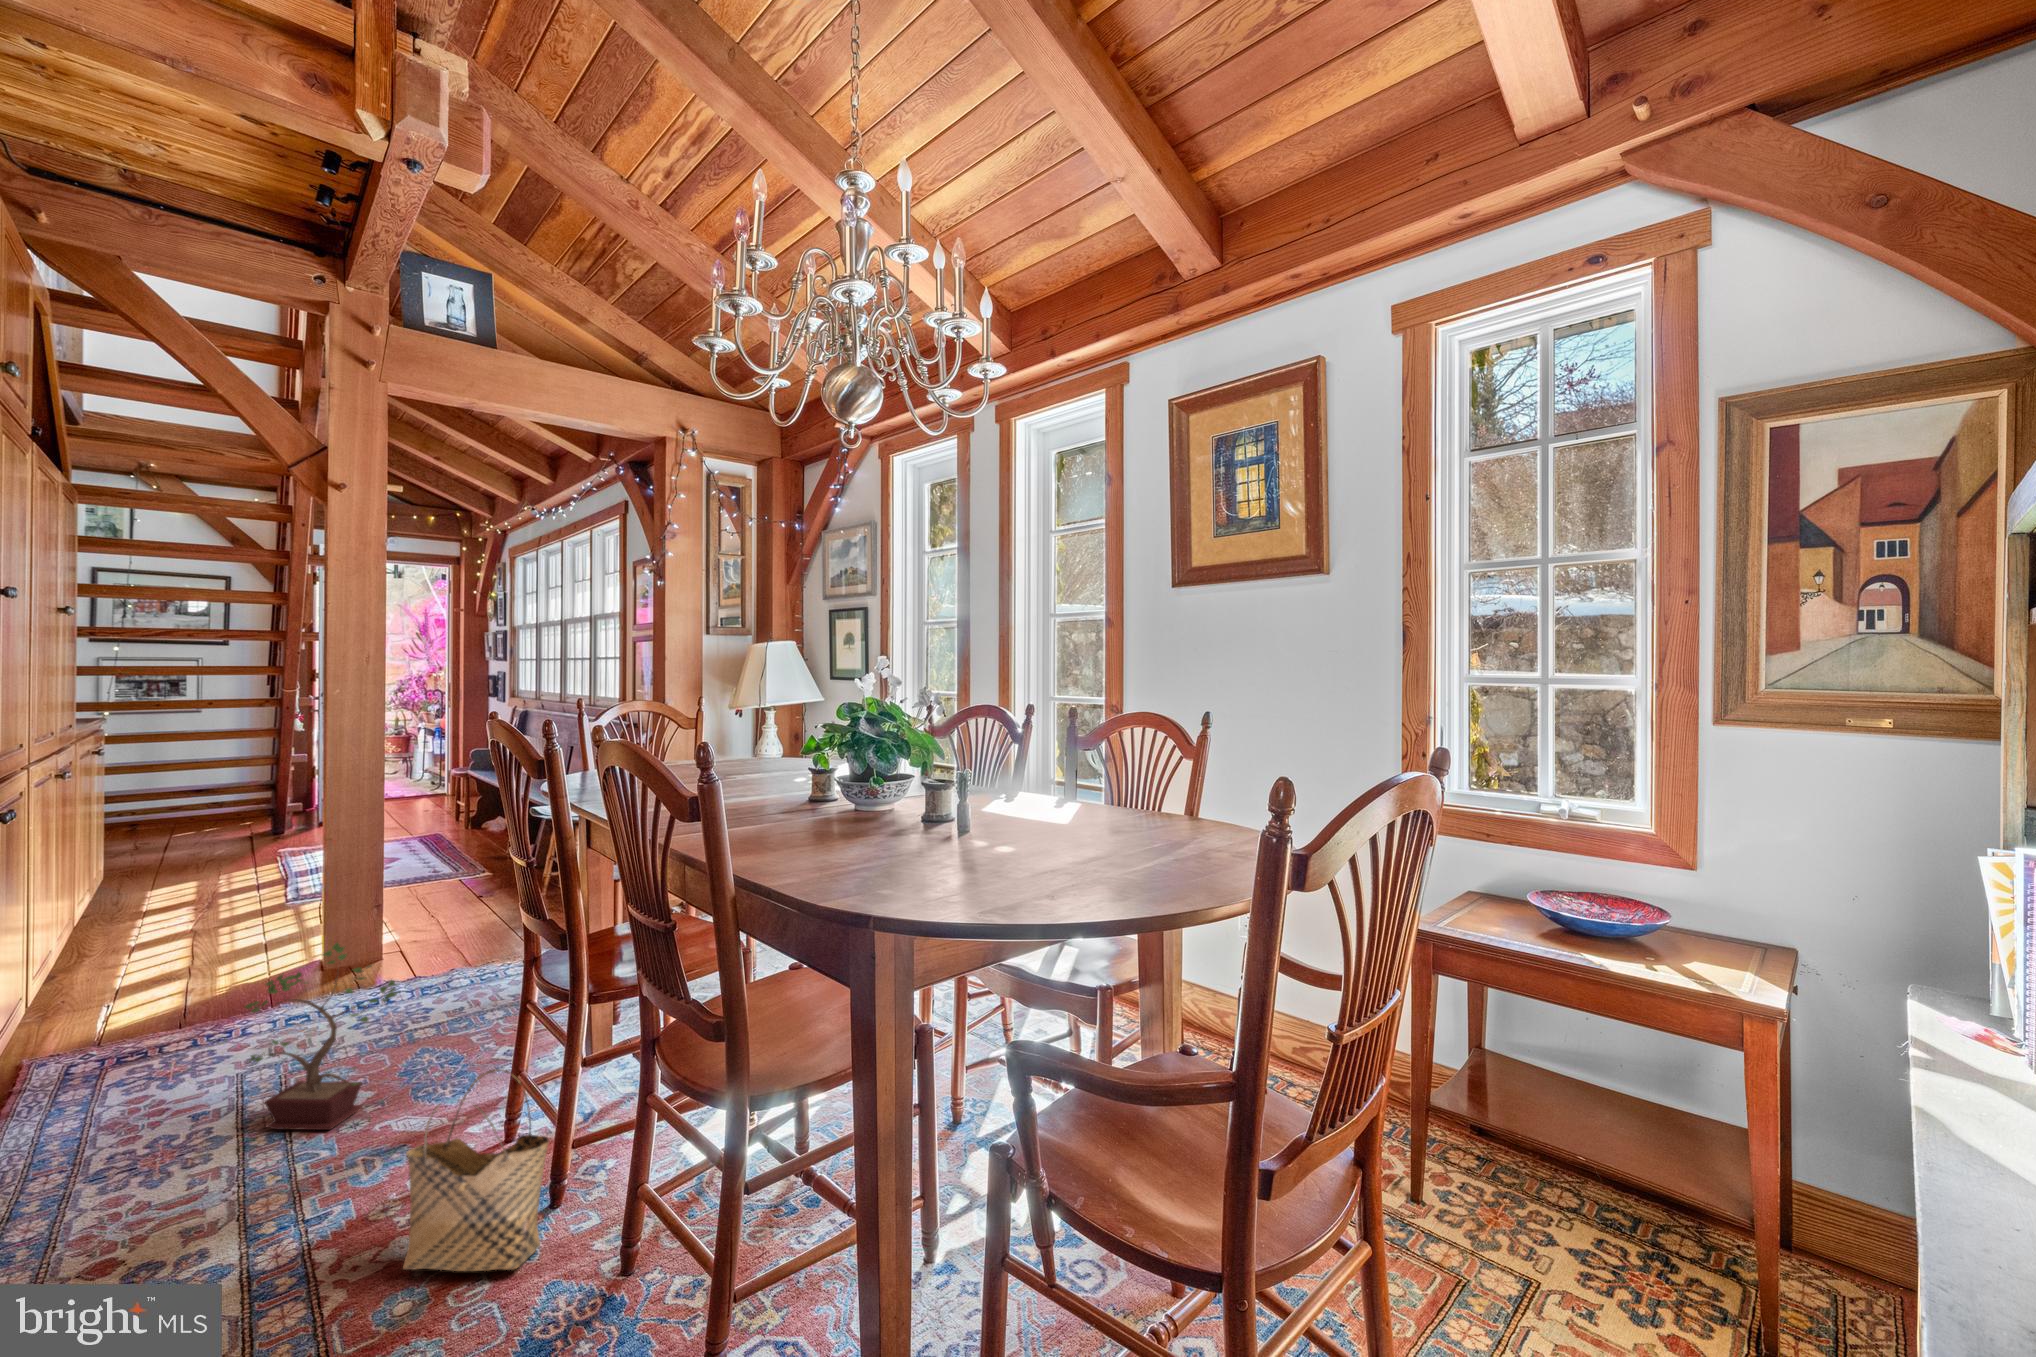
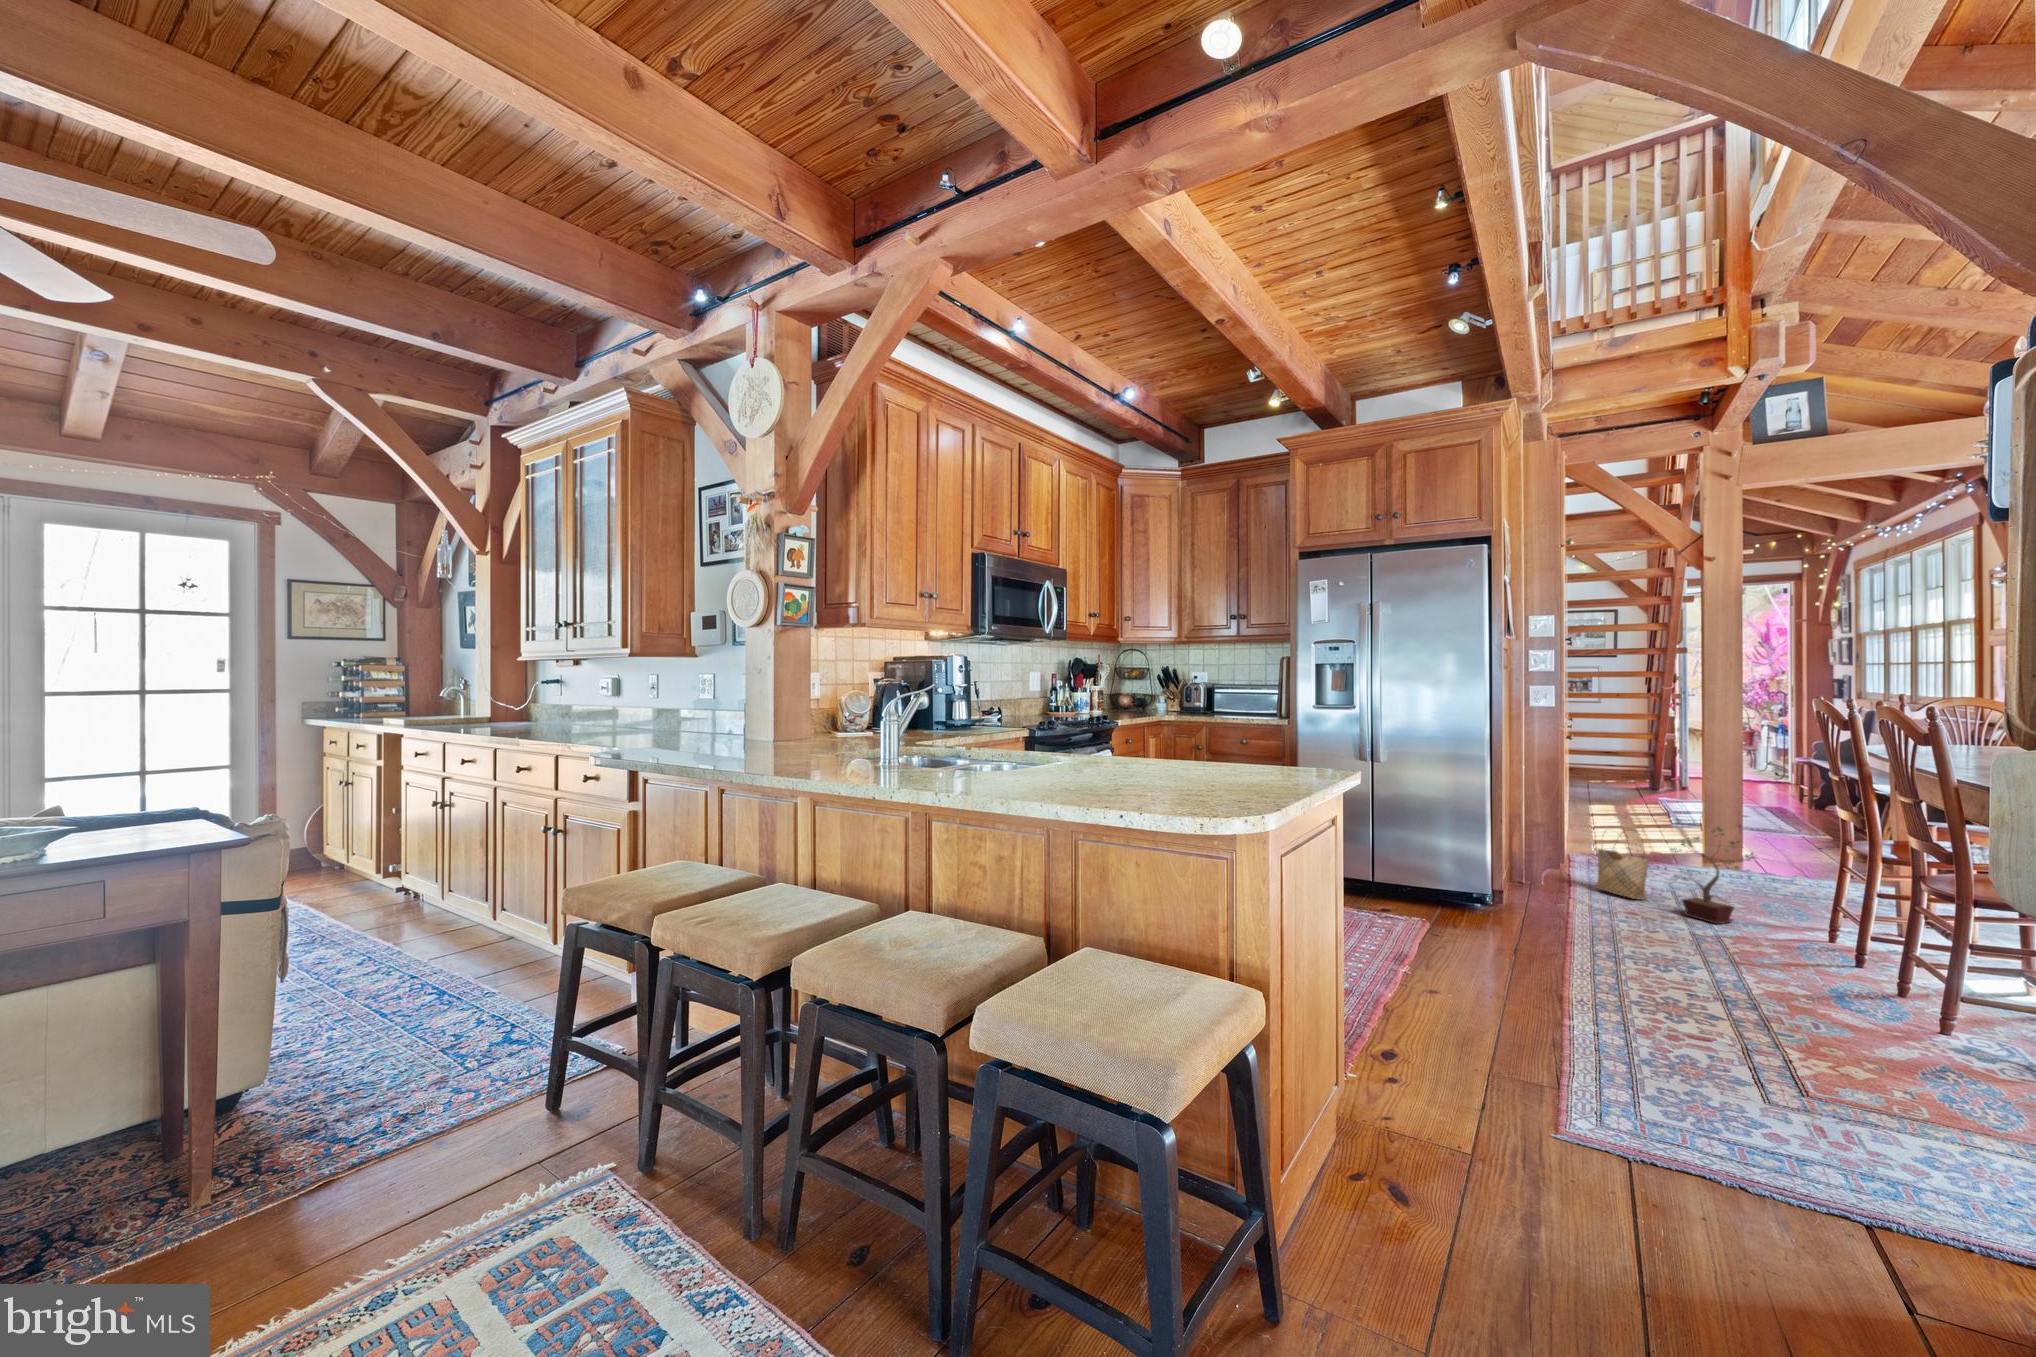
woven basket: present [403,1069,549,1271] -> present [1596,834,1649,899]

